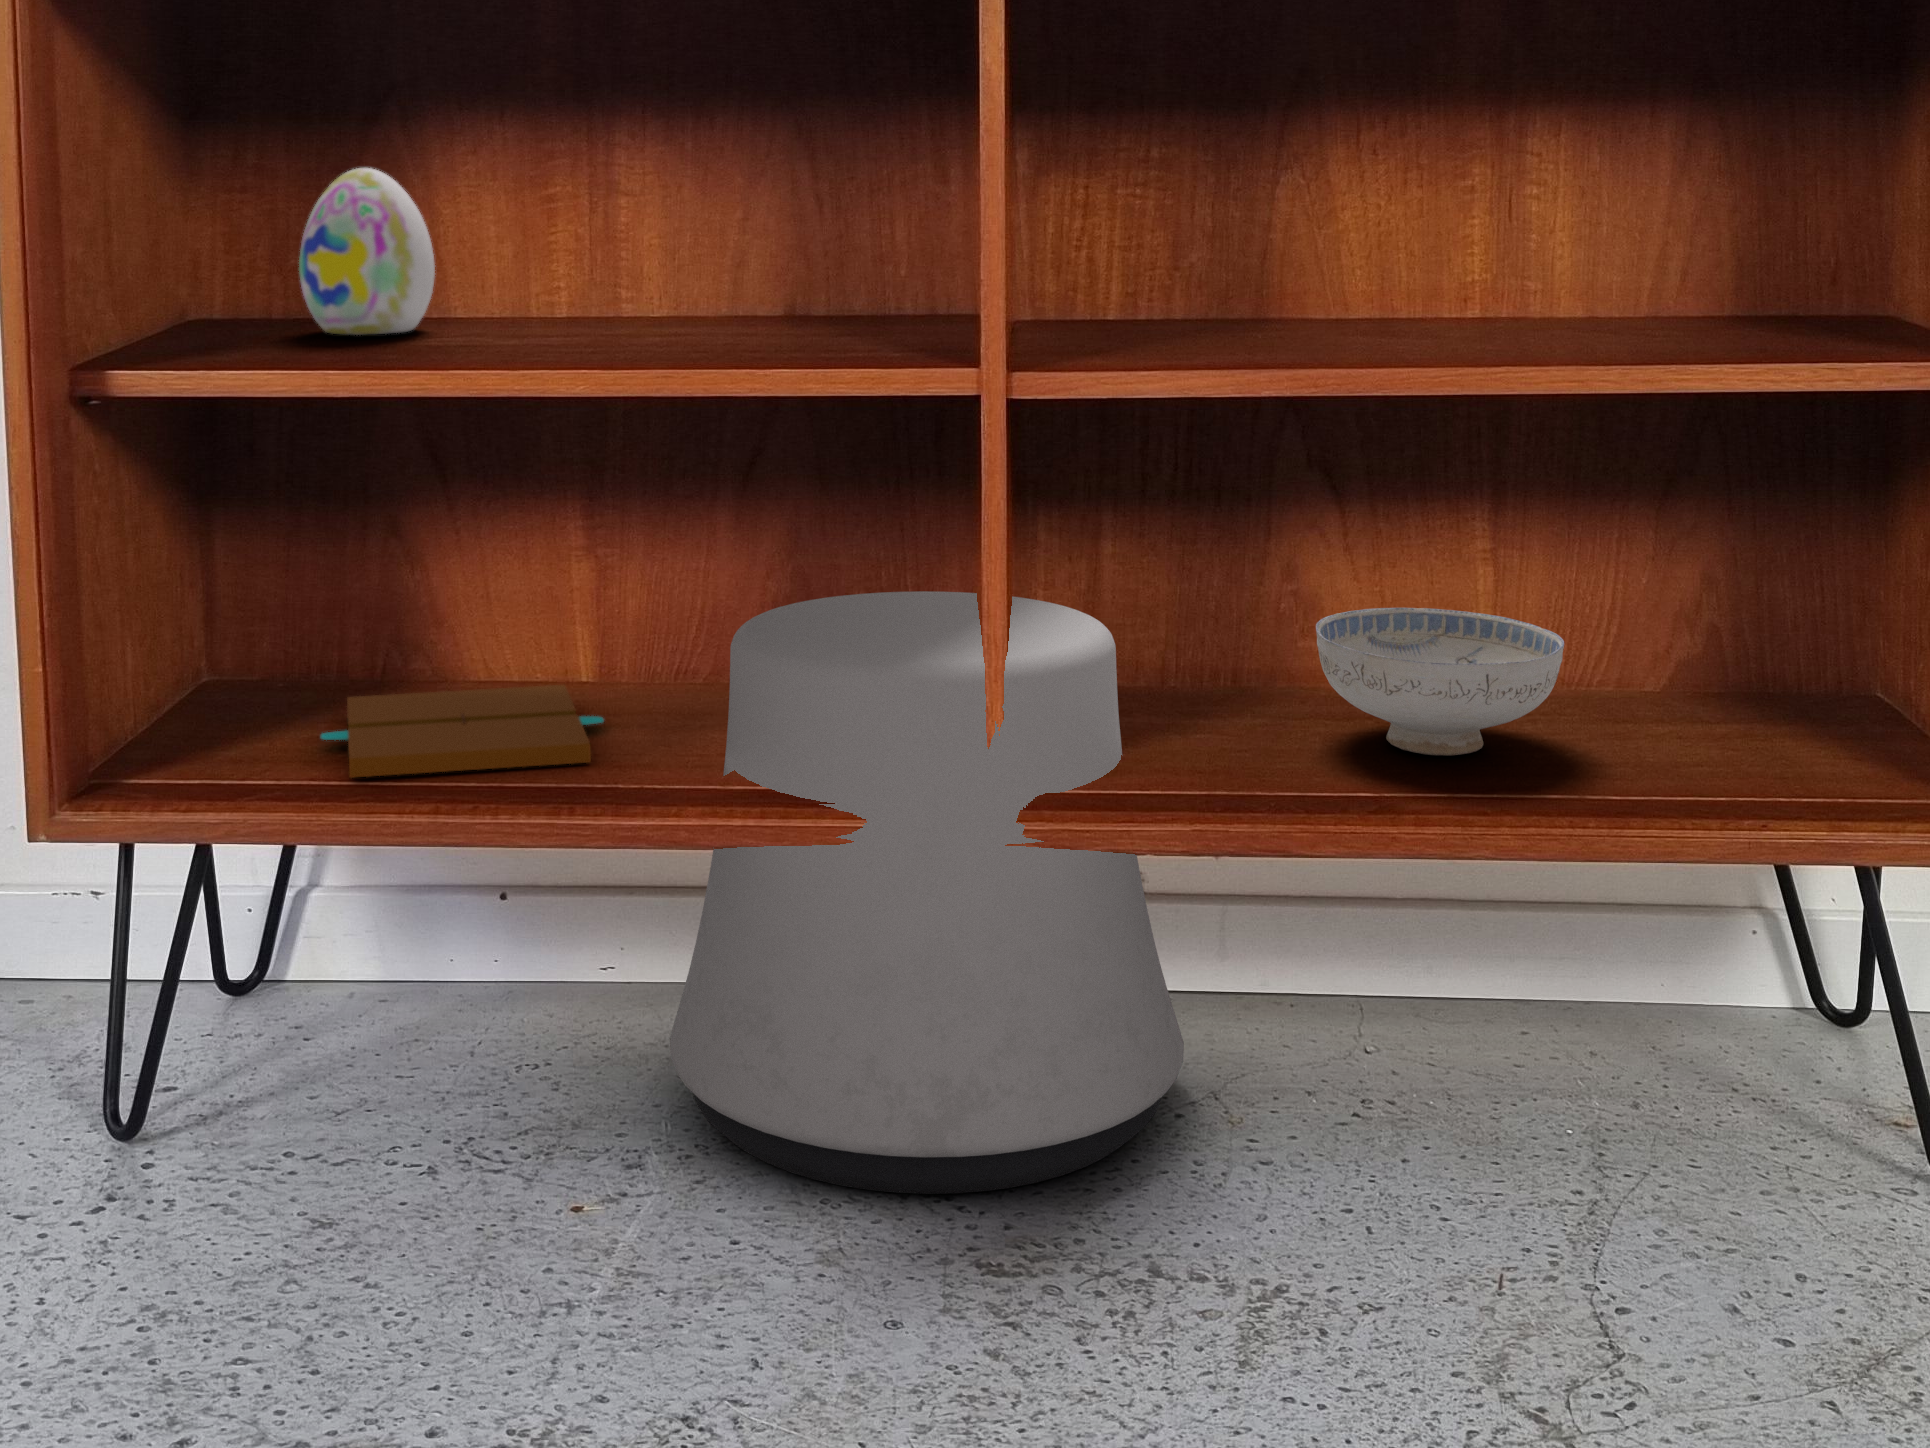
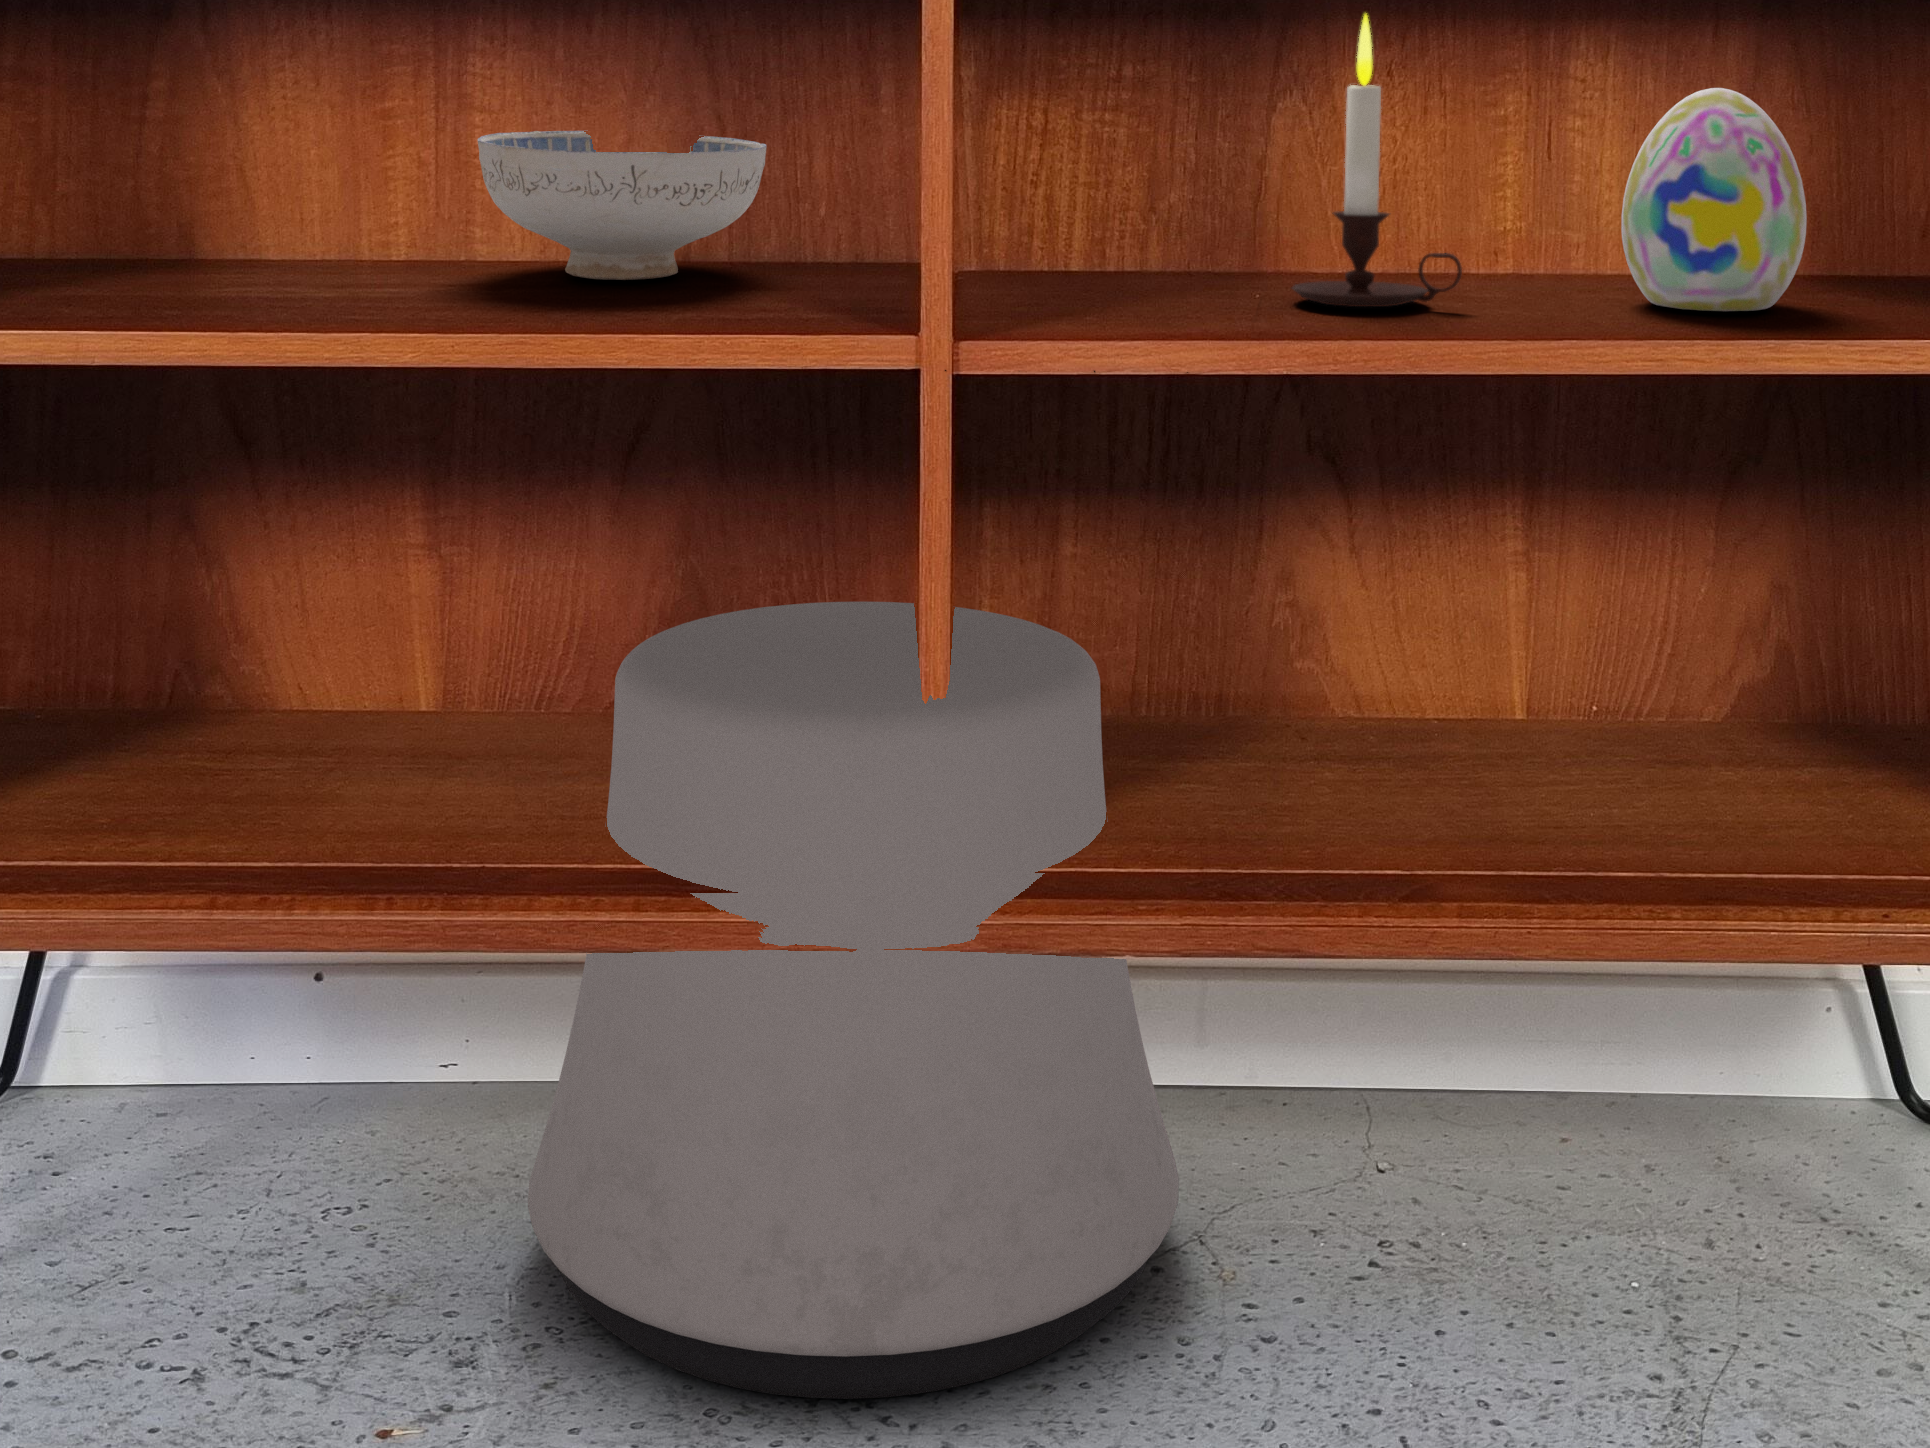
candle: none [1268,104,1409,344] -> present [1292,14,1462,307]
decorative egg: present [299,168,435,335] -> present [1621,88,1807,311]
ceramic bowl: present [1316,608,1564,755] -> present [478,131,766,280]
book: present [321,685,604,777] -> none [79,716,456,856]

